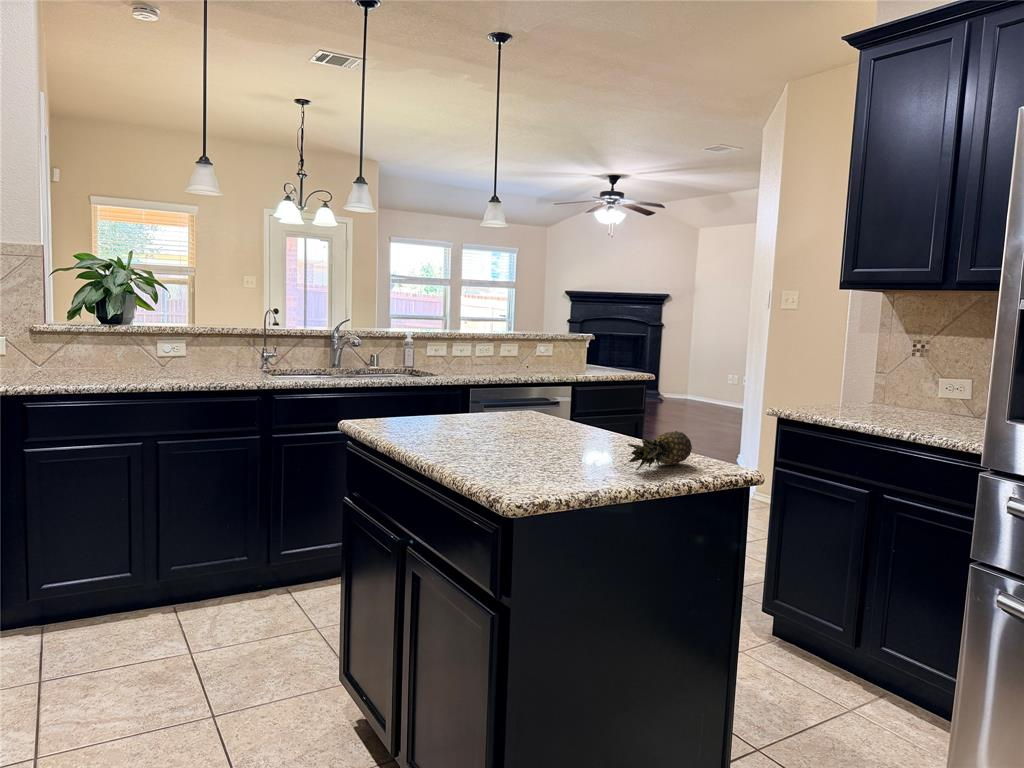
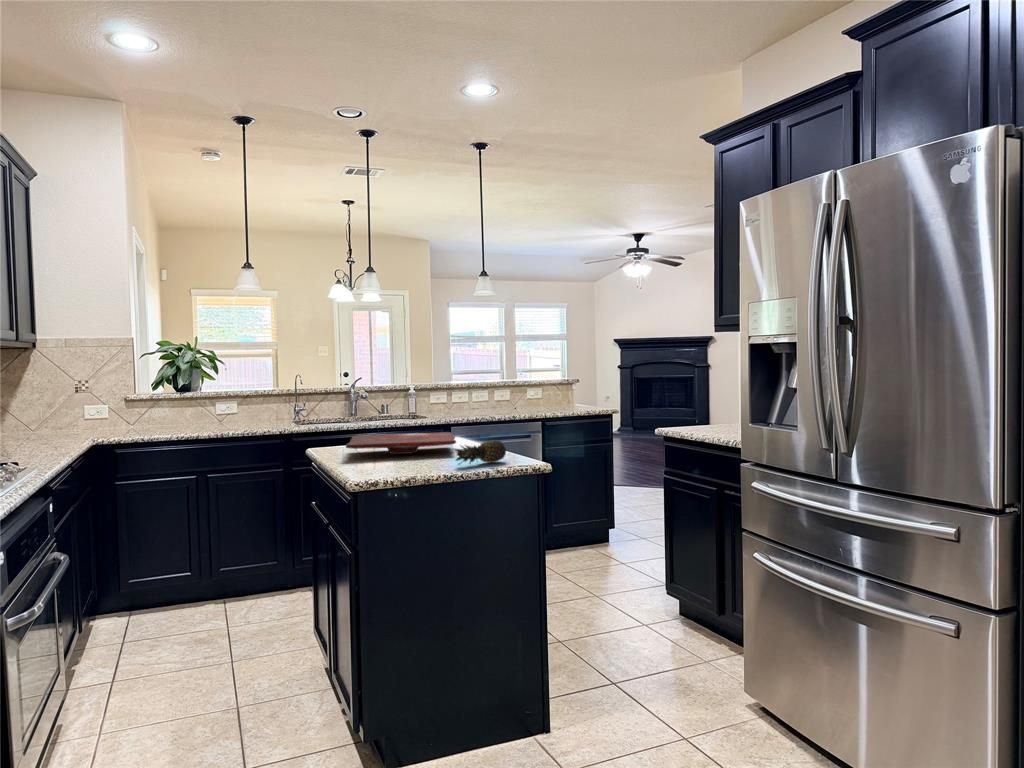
cutting board: none [418,408,591,440] -> present [346,432,456,454]

